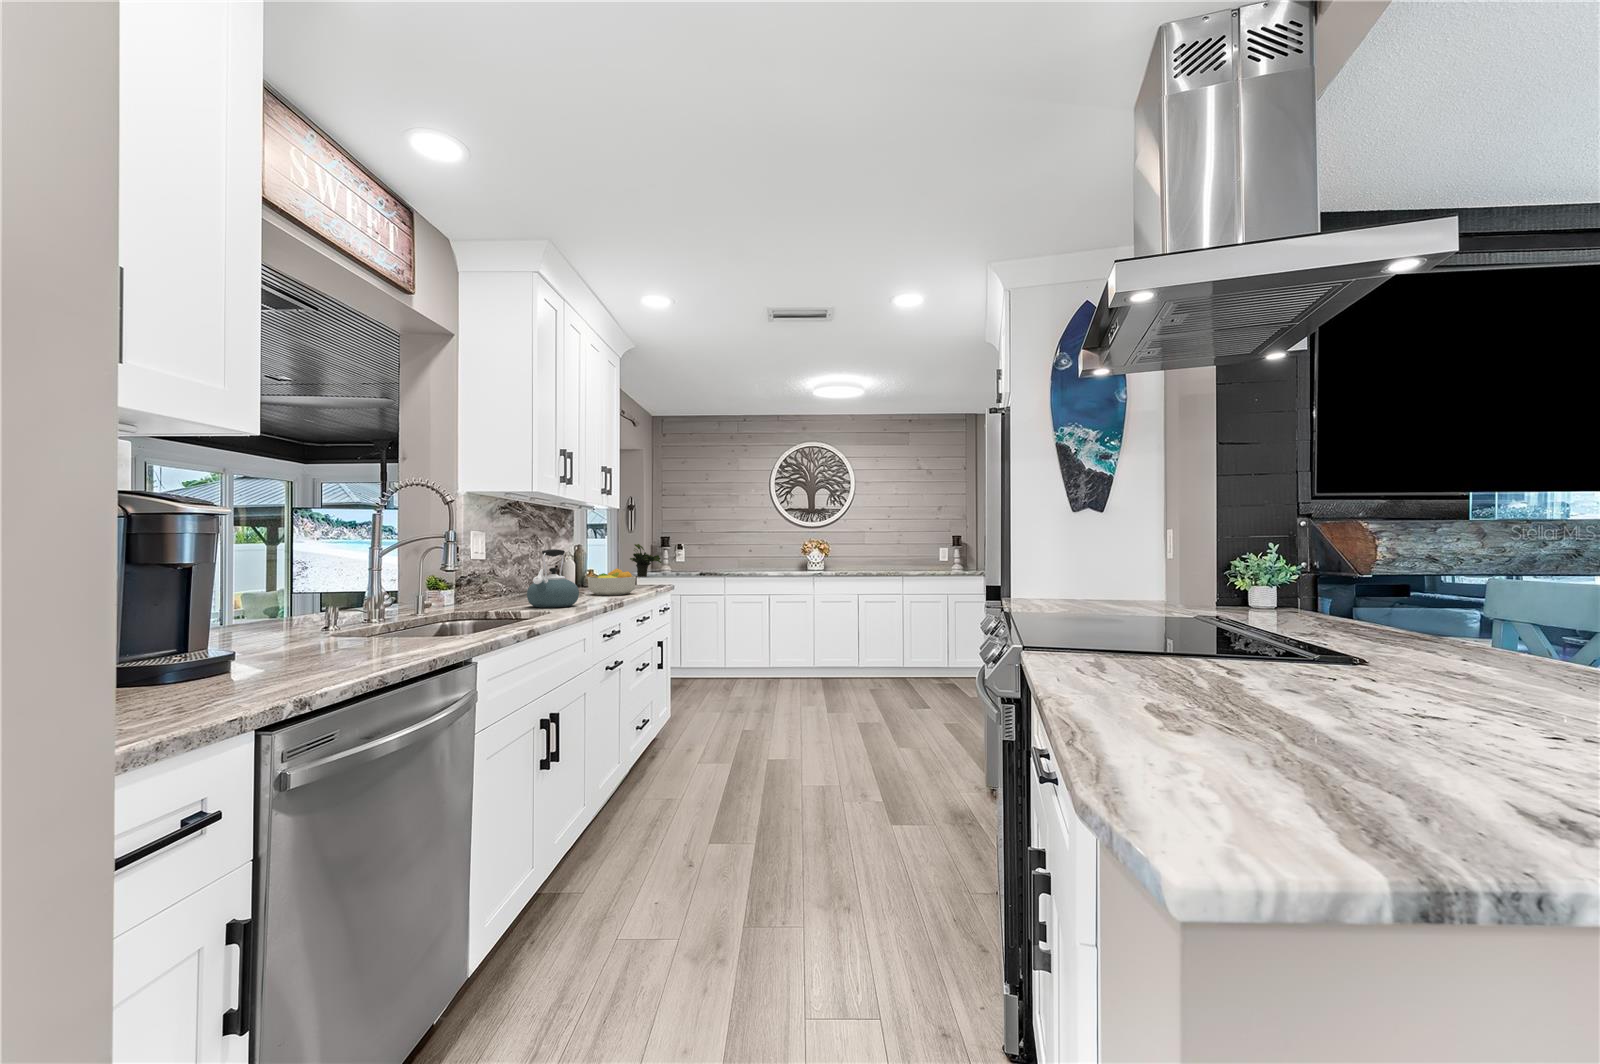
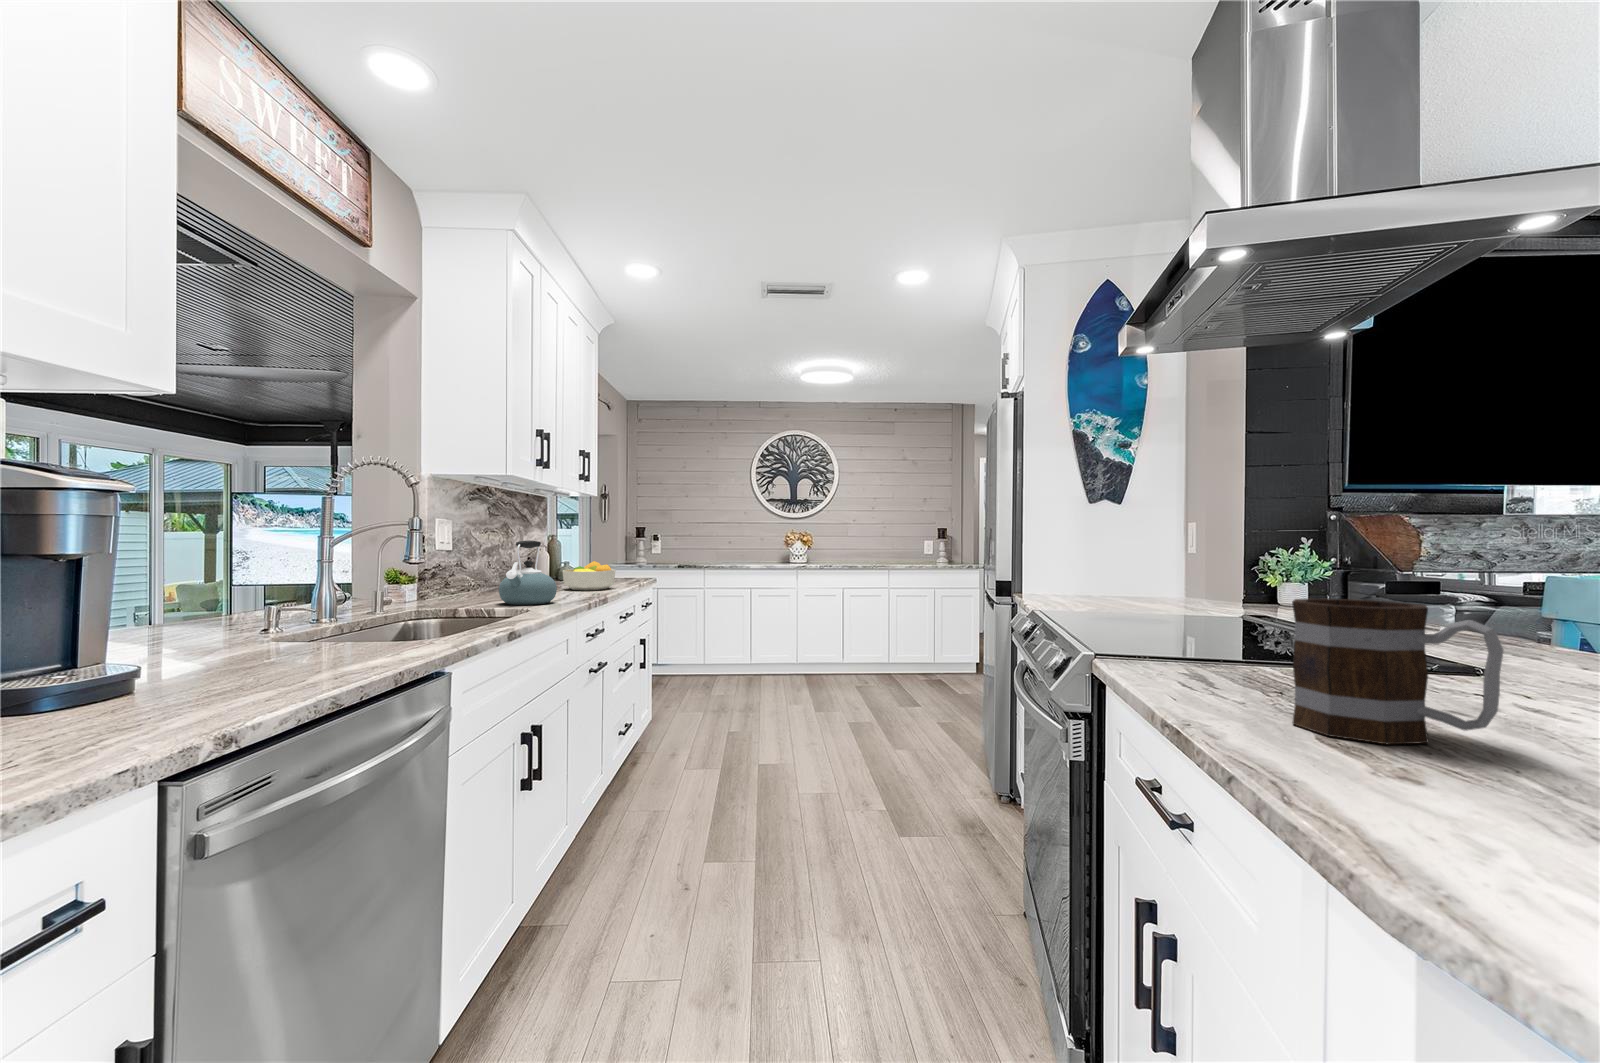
potted plant: present [630,544,662,577] -> none [602,535,637,569]
mug: none [1151,592,1303,710] -> present [1292,599,1504,744]

